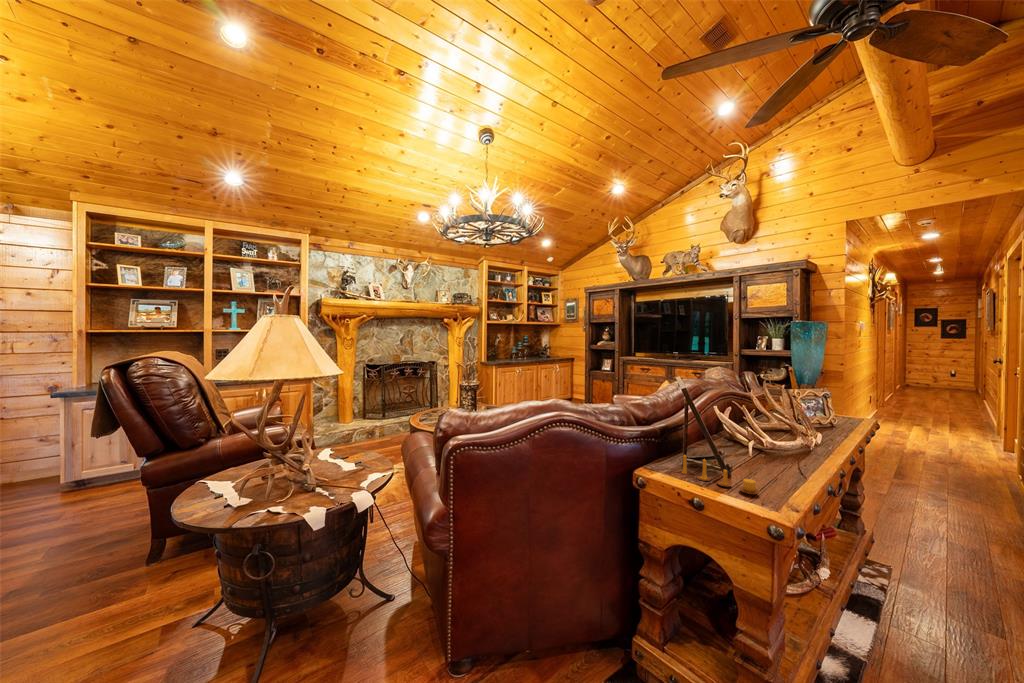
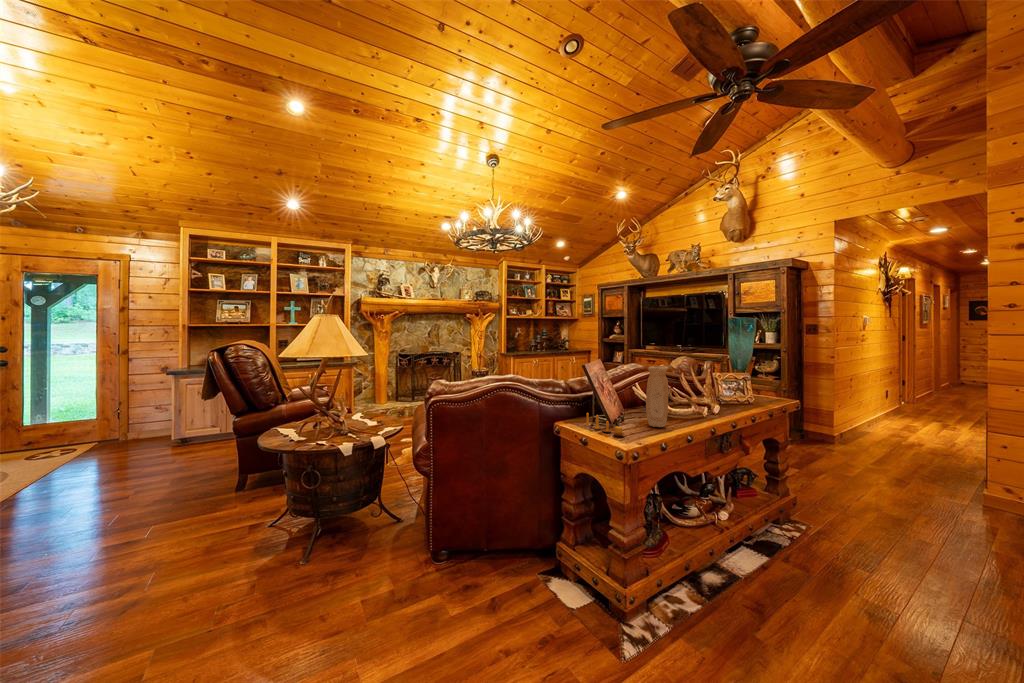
vase: none [761,386,796,473] -> present [646,366,668,427]

